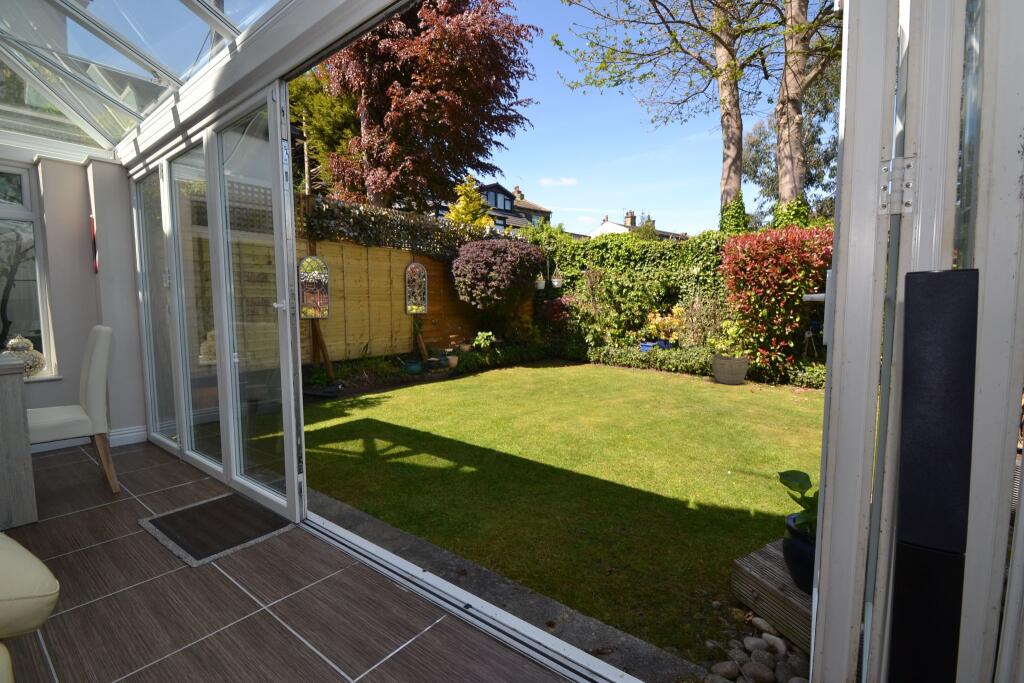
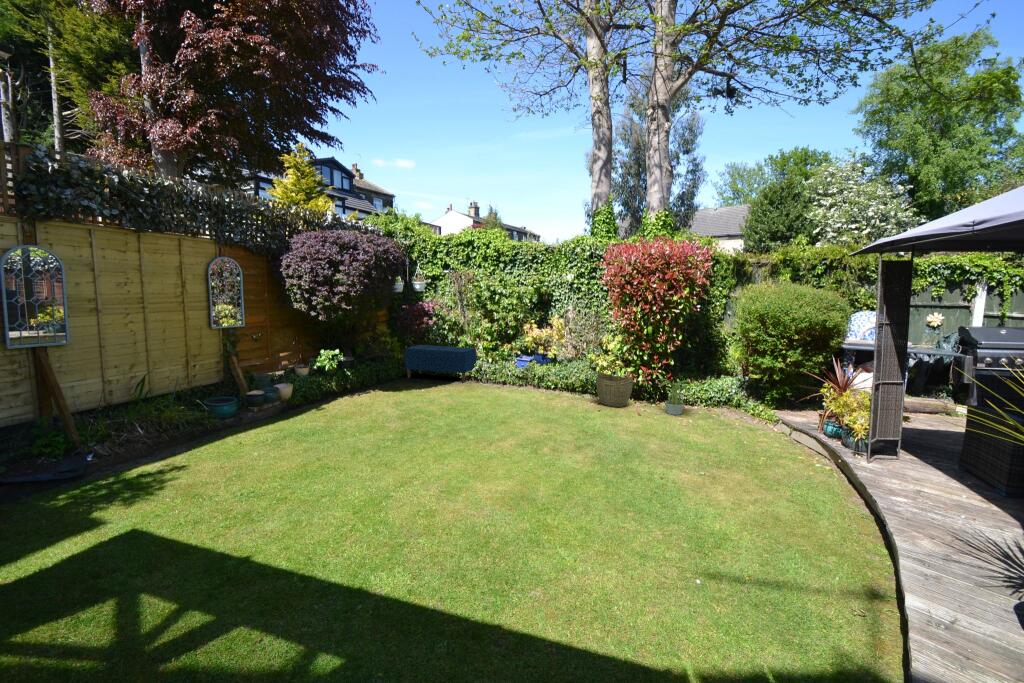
bench: none [546,334,607,365] -> present [405,345,476,382]
potted plant: none [771,358,810,392] -> present [658,378,693,415]

